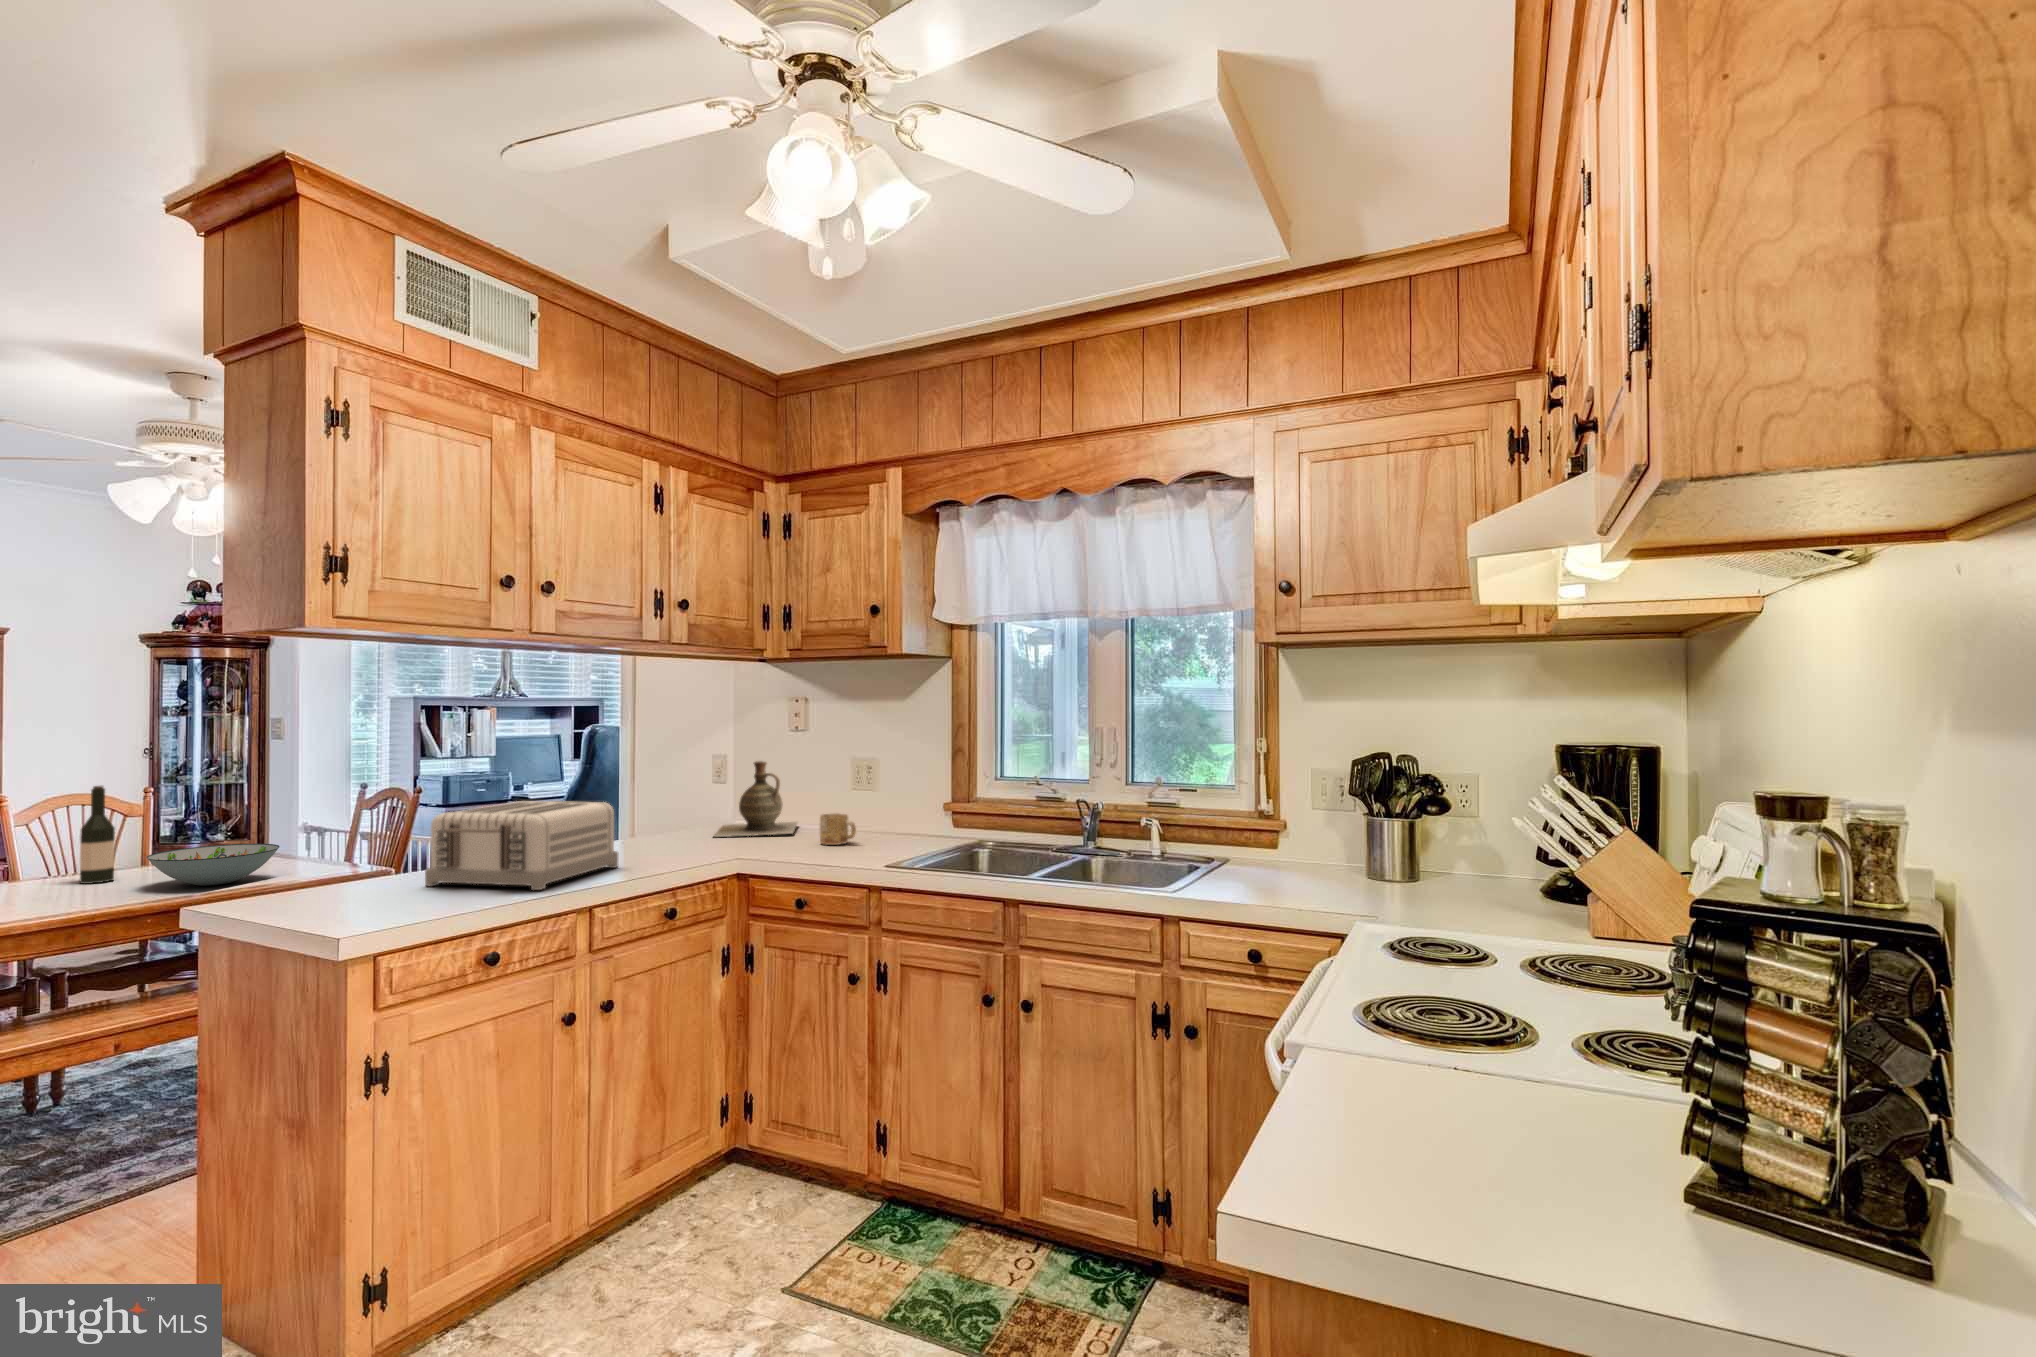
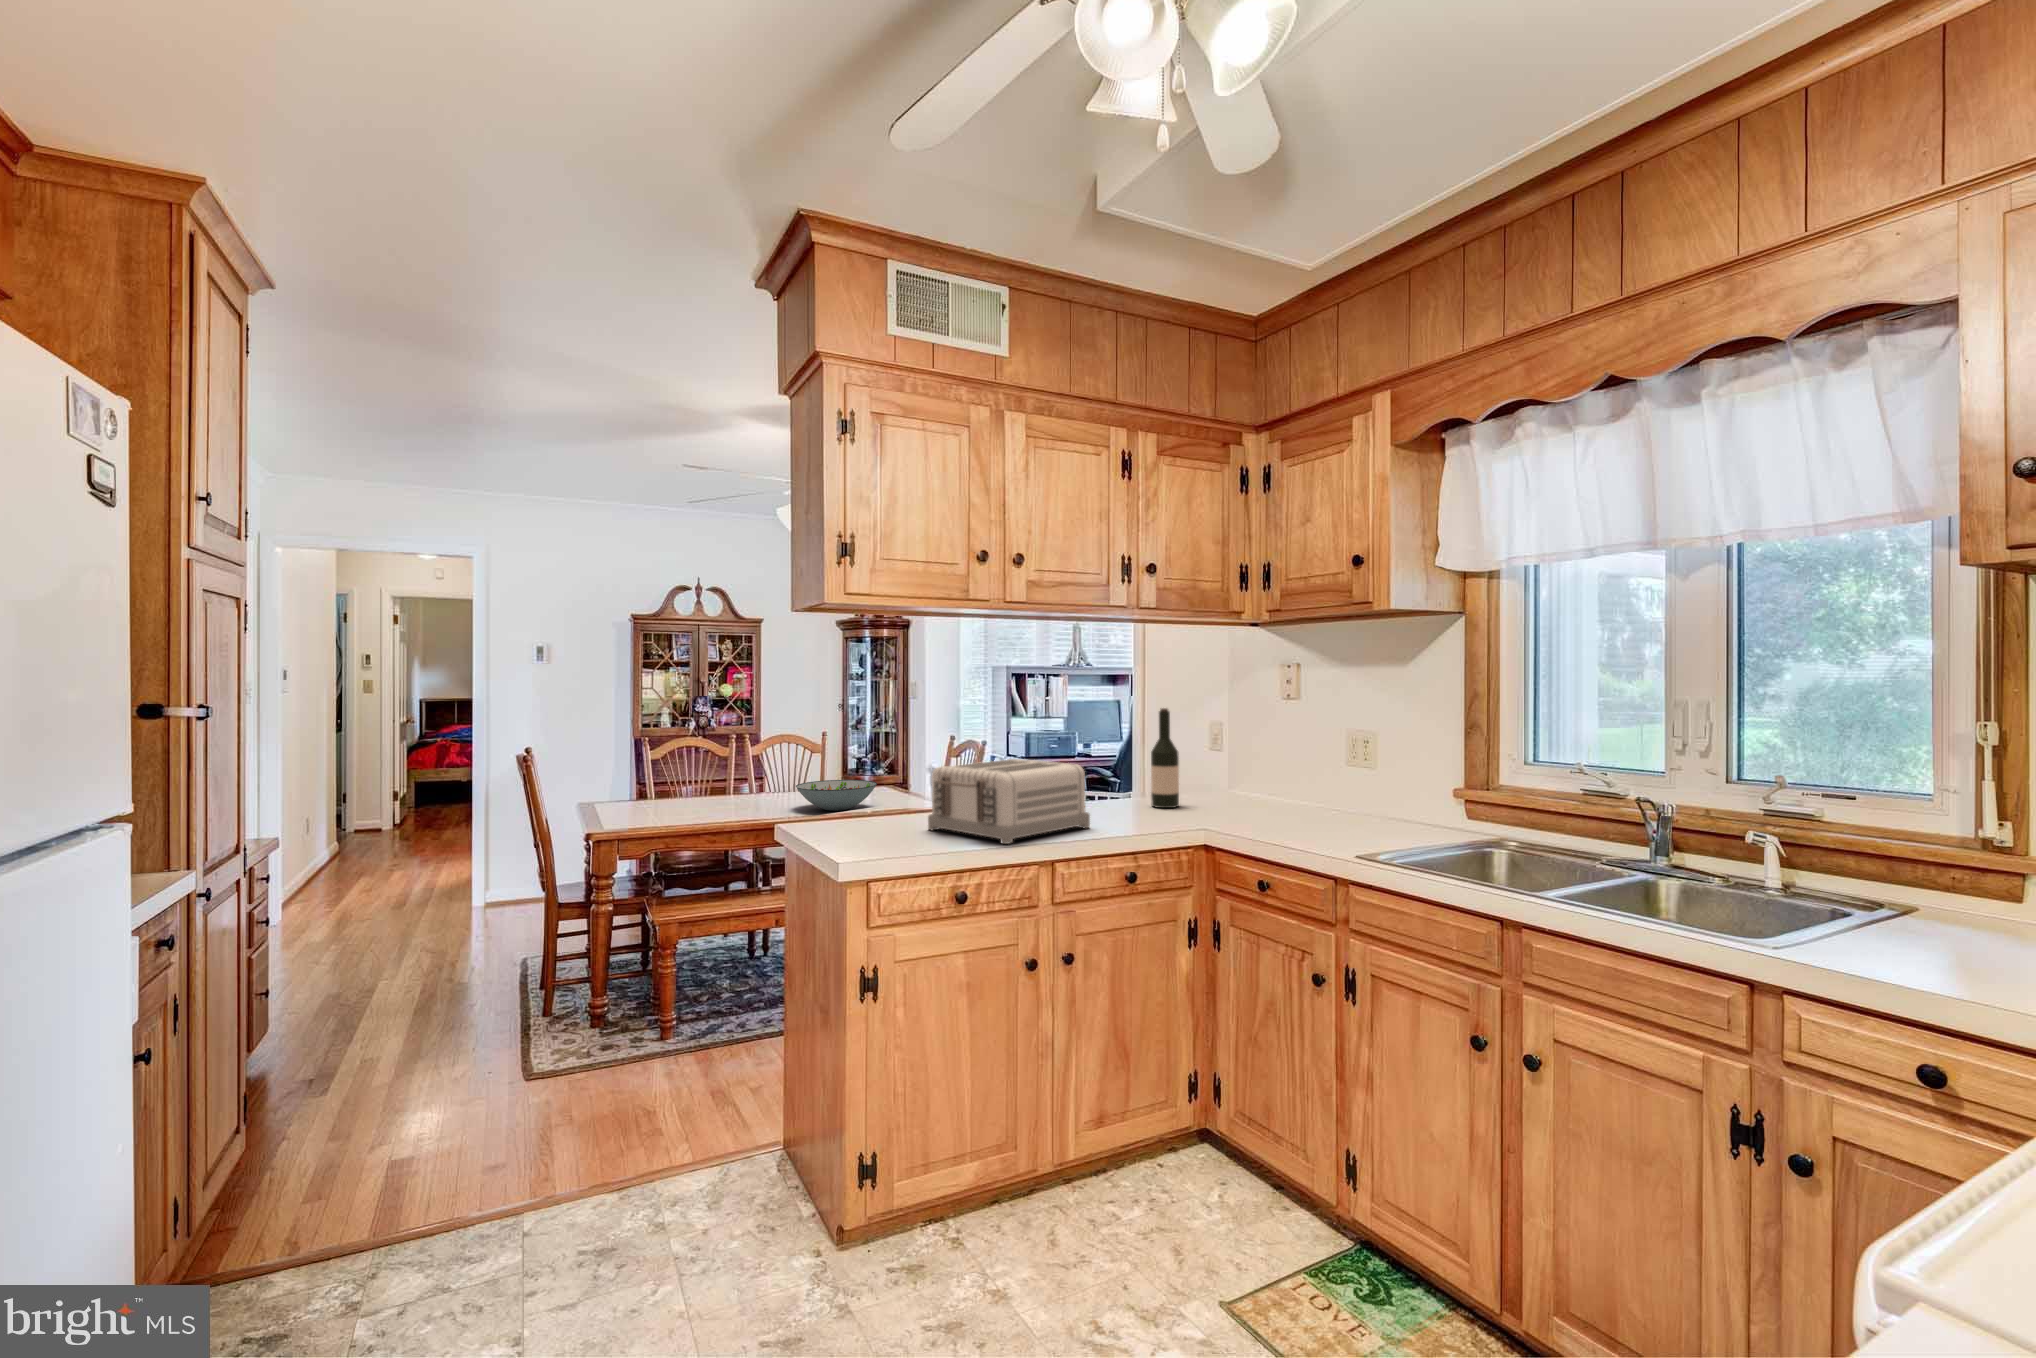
ceramic jug: present [714,761,797,837] -> none [1197,729,1293,808]
wine bottle: present [80,786,115,884] -> present [1151,708,1179,808]
mug: present [820,813,856,845] -> none [1302,789,1342,824]

